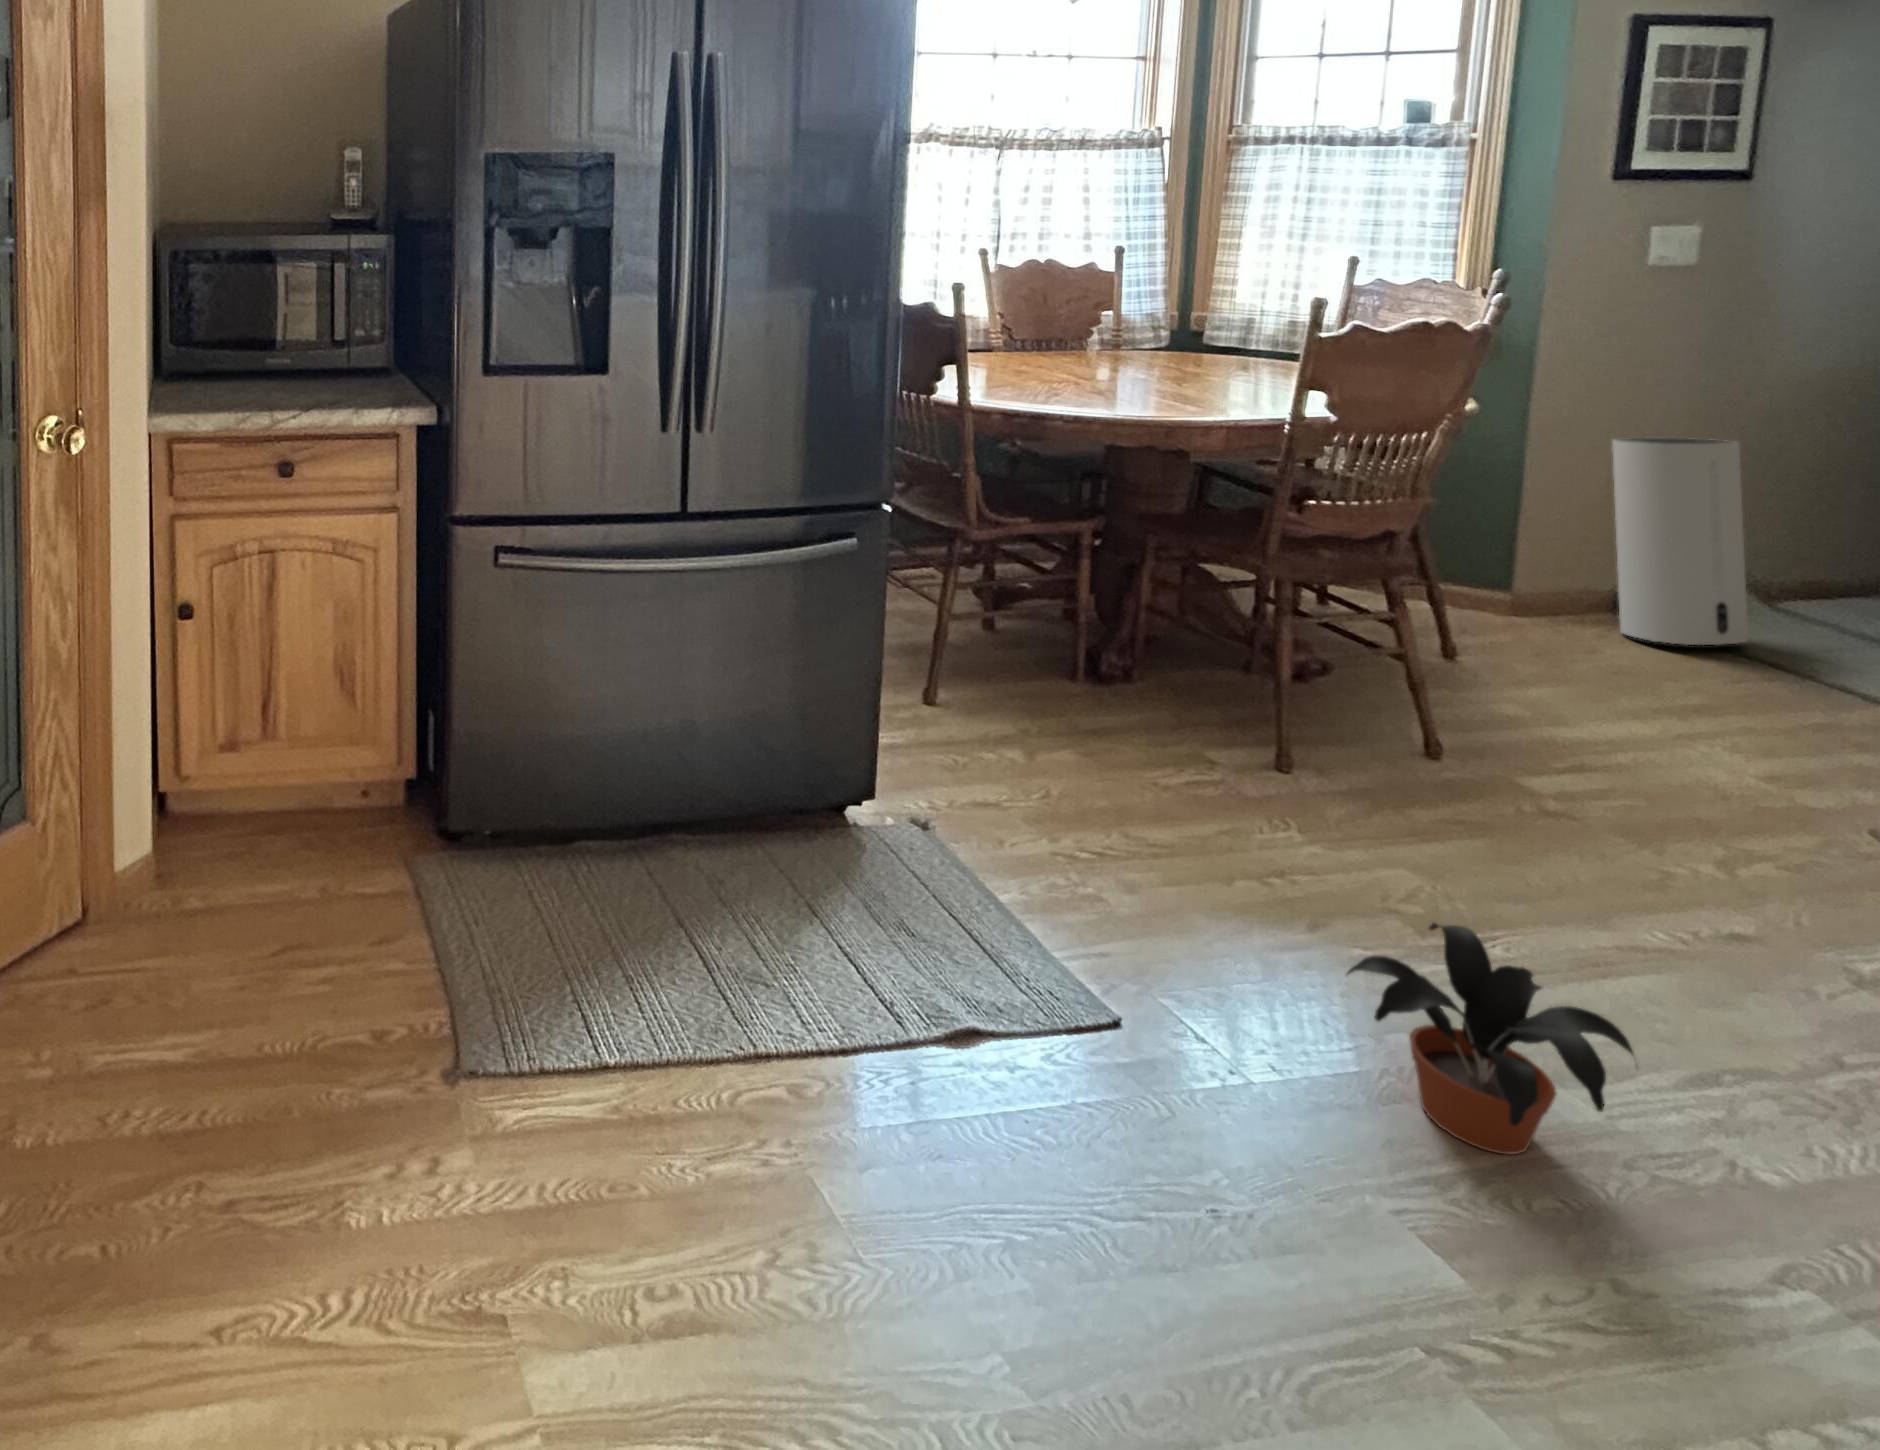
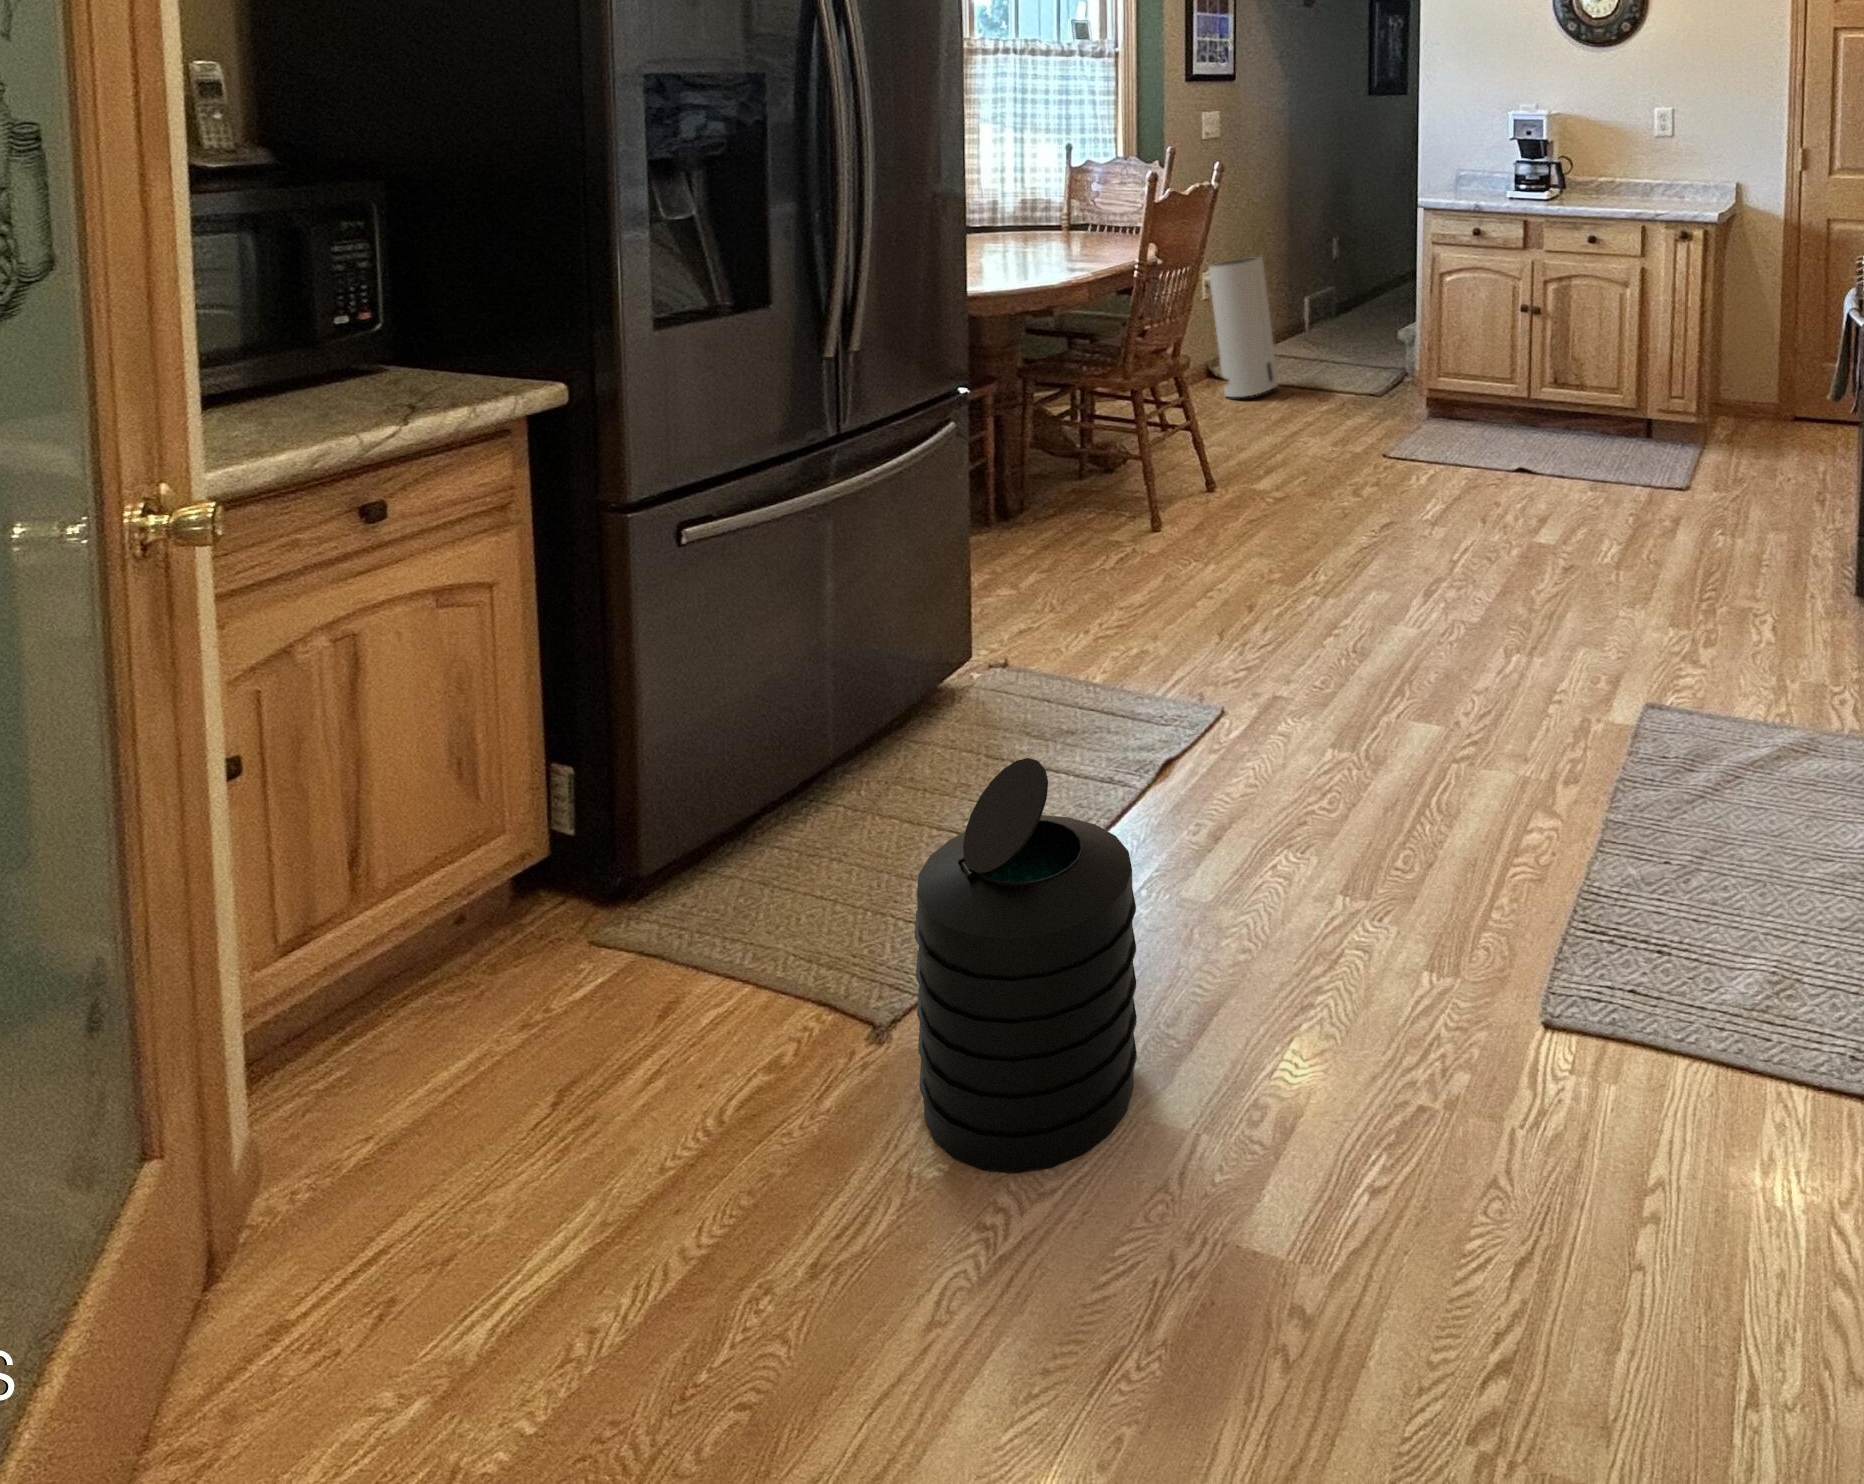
trash can: none [368,869,603,1332] -> present [915,758,1137,1173]
potted plant: present [1347,923,1633,1154] -> none [1326,566,1461,686]

